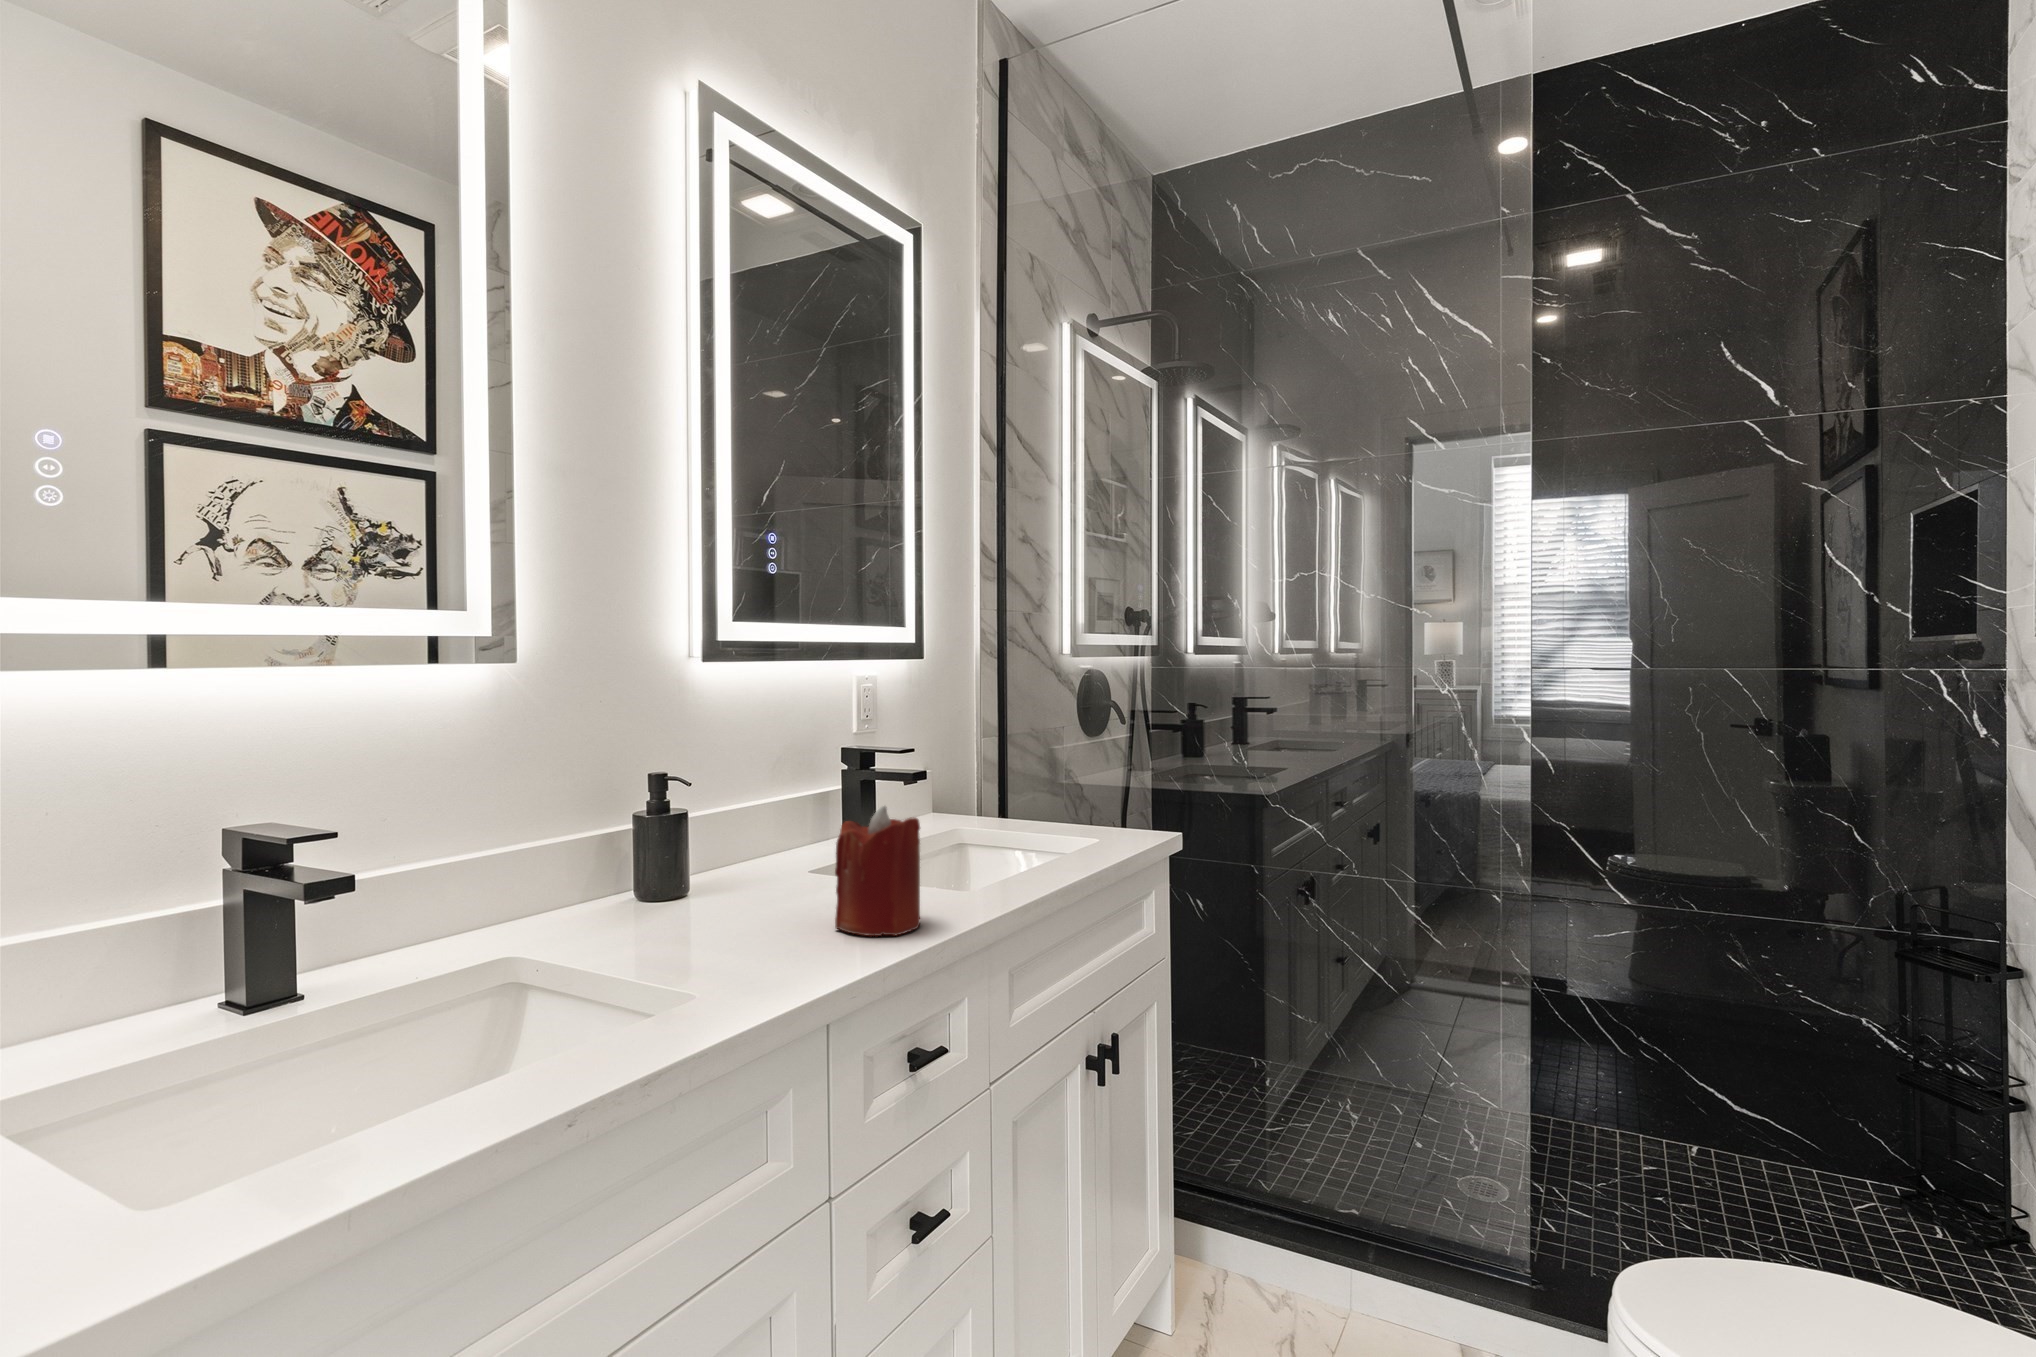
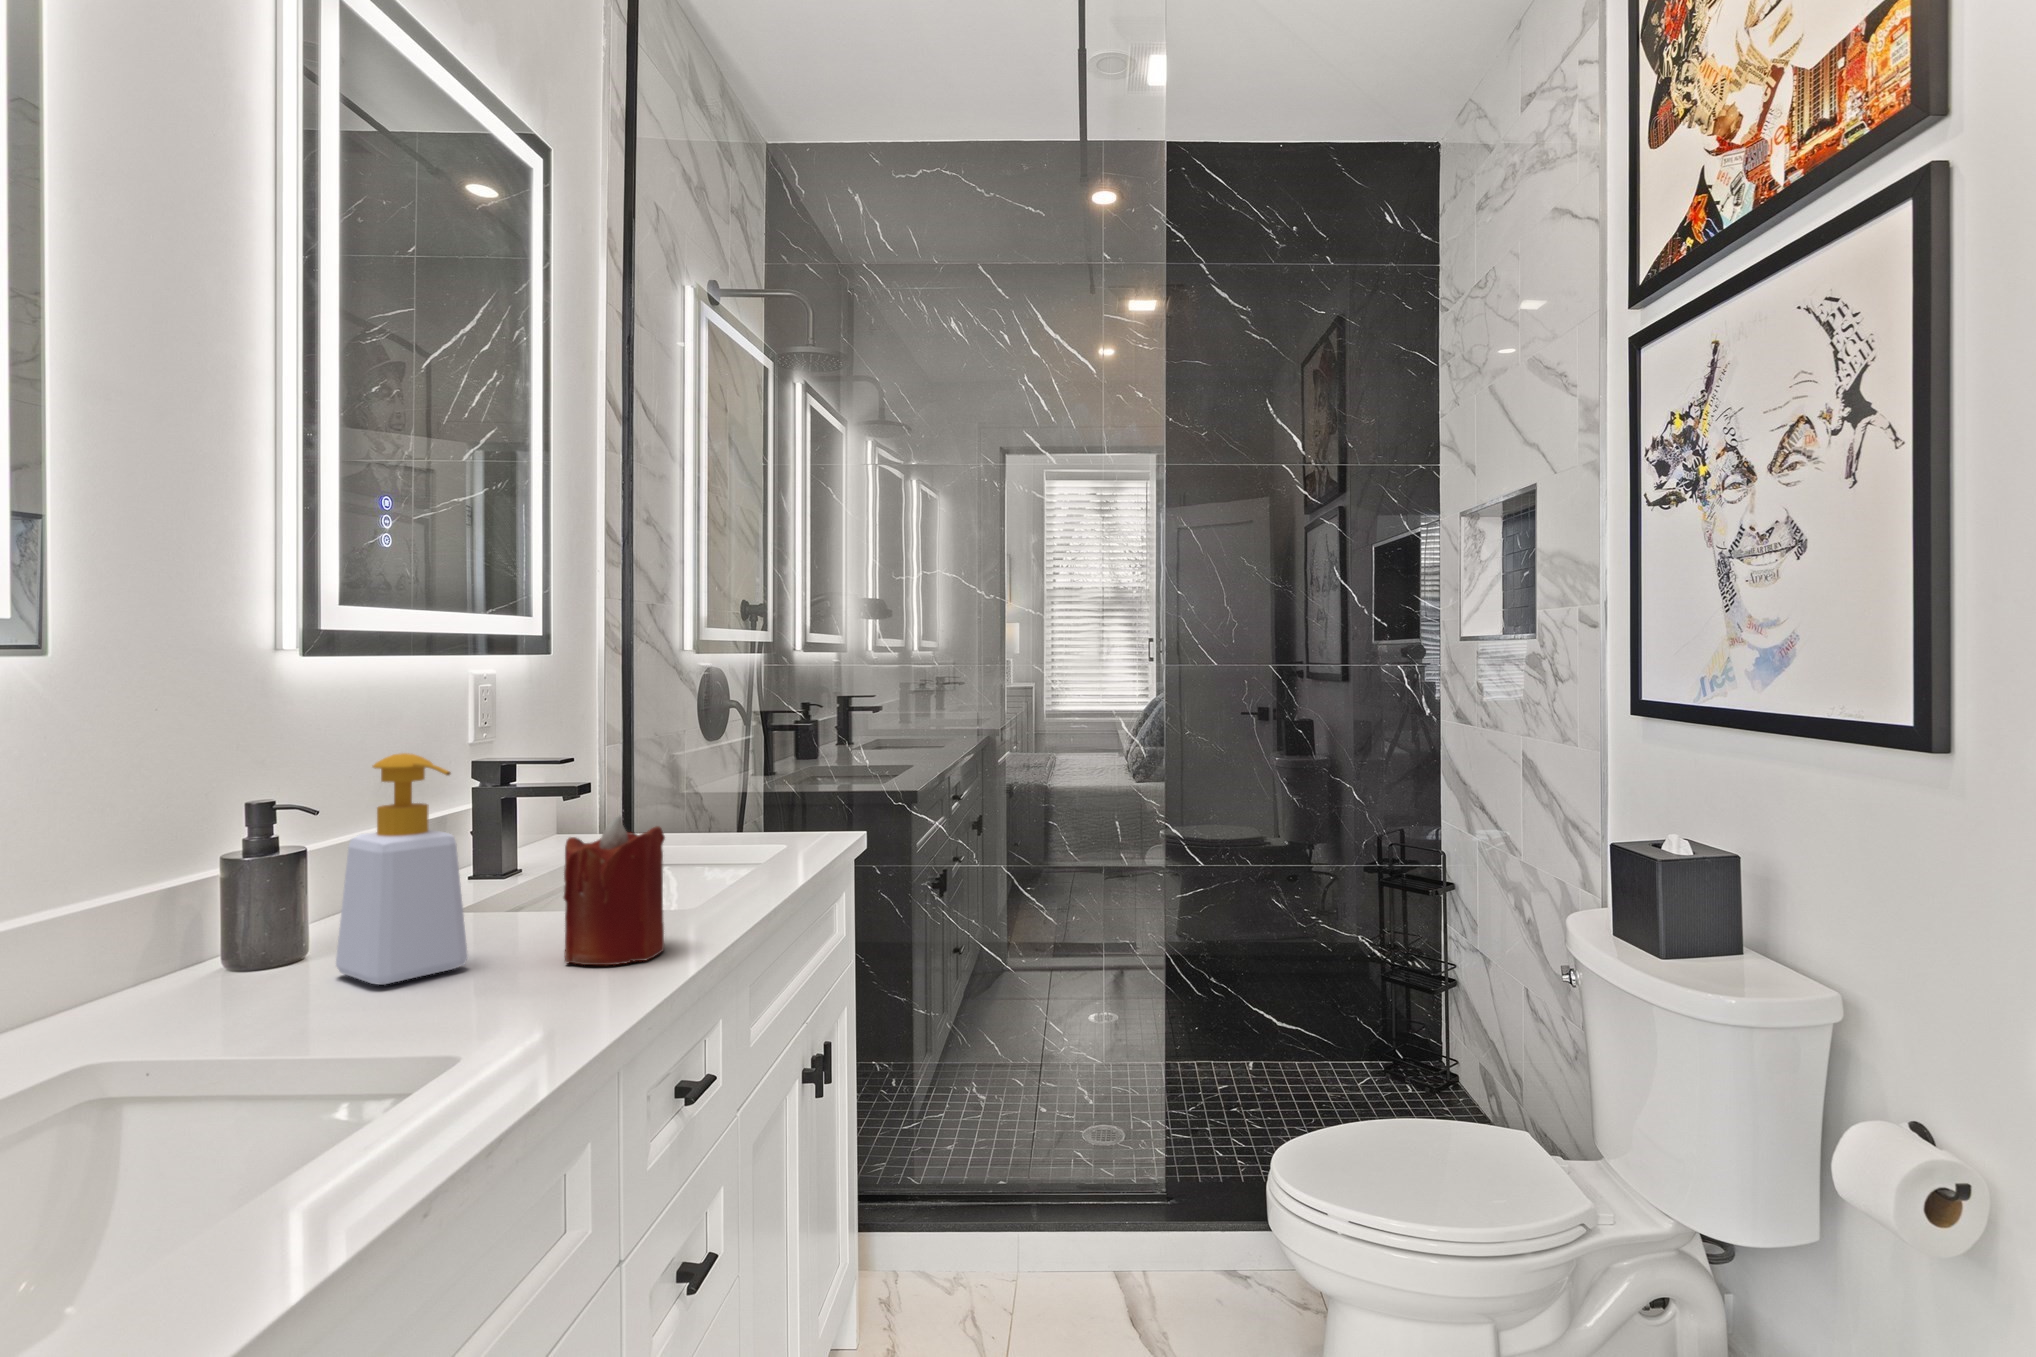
soap bottle: none [679,742,768,927] -> present [336,753,468,985]

